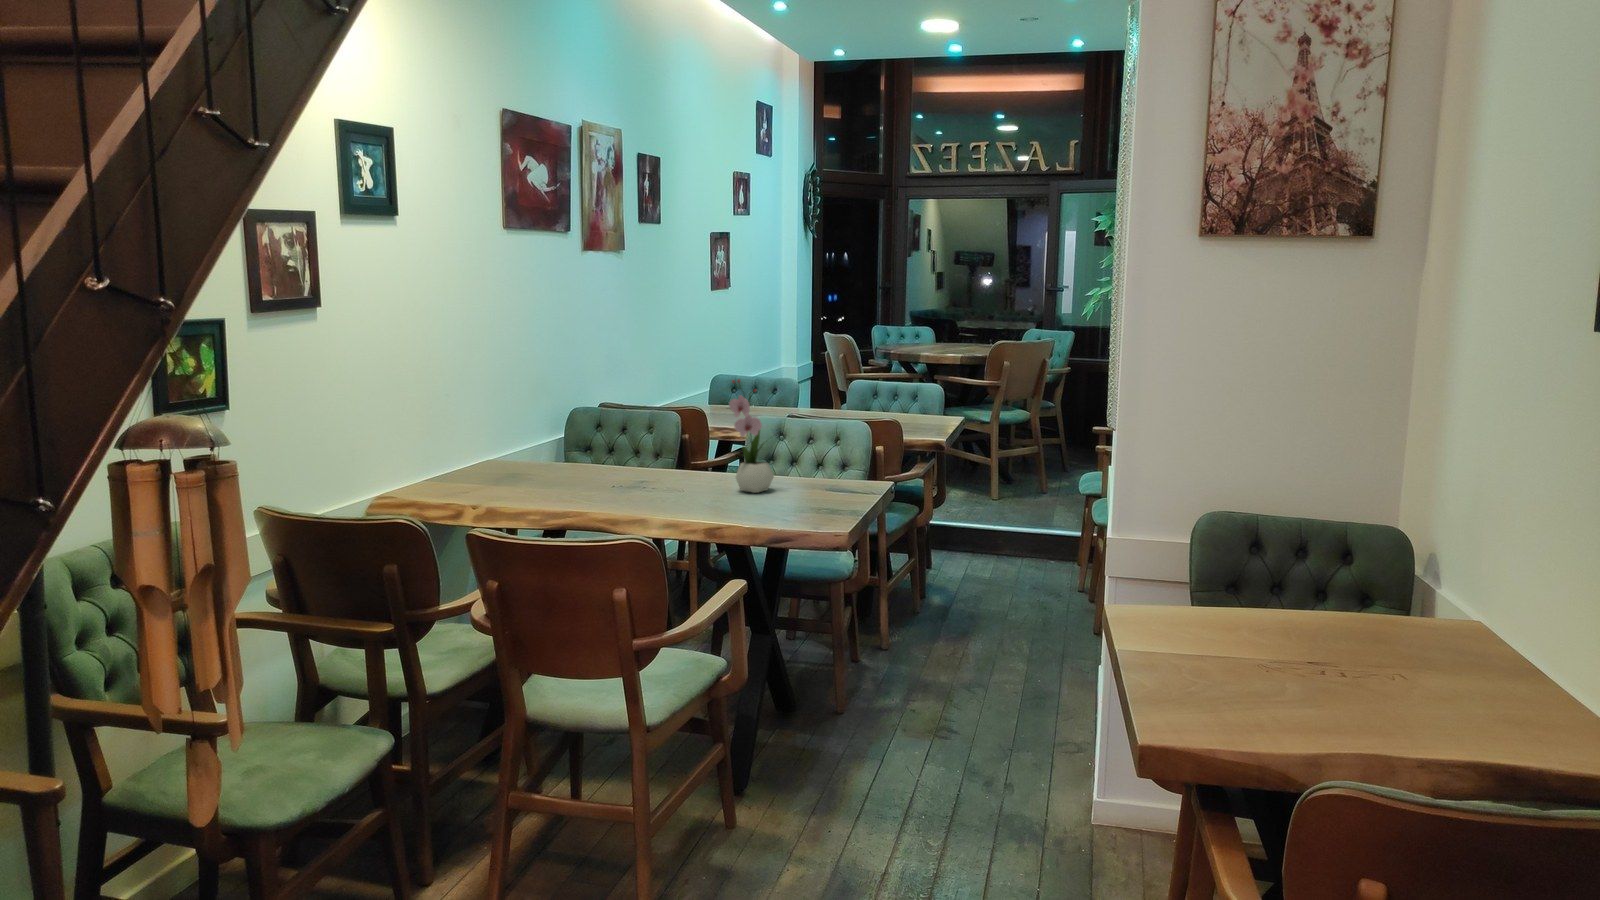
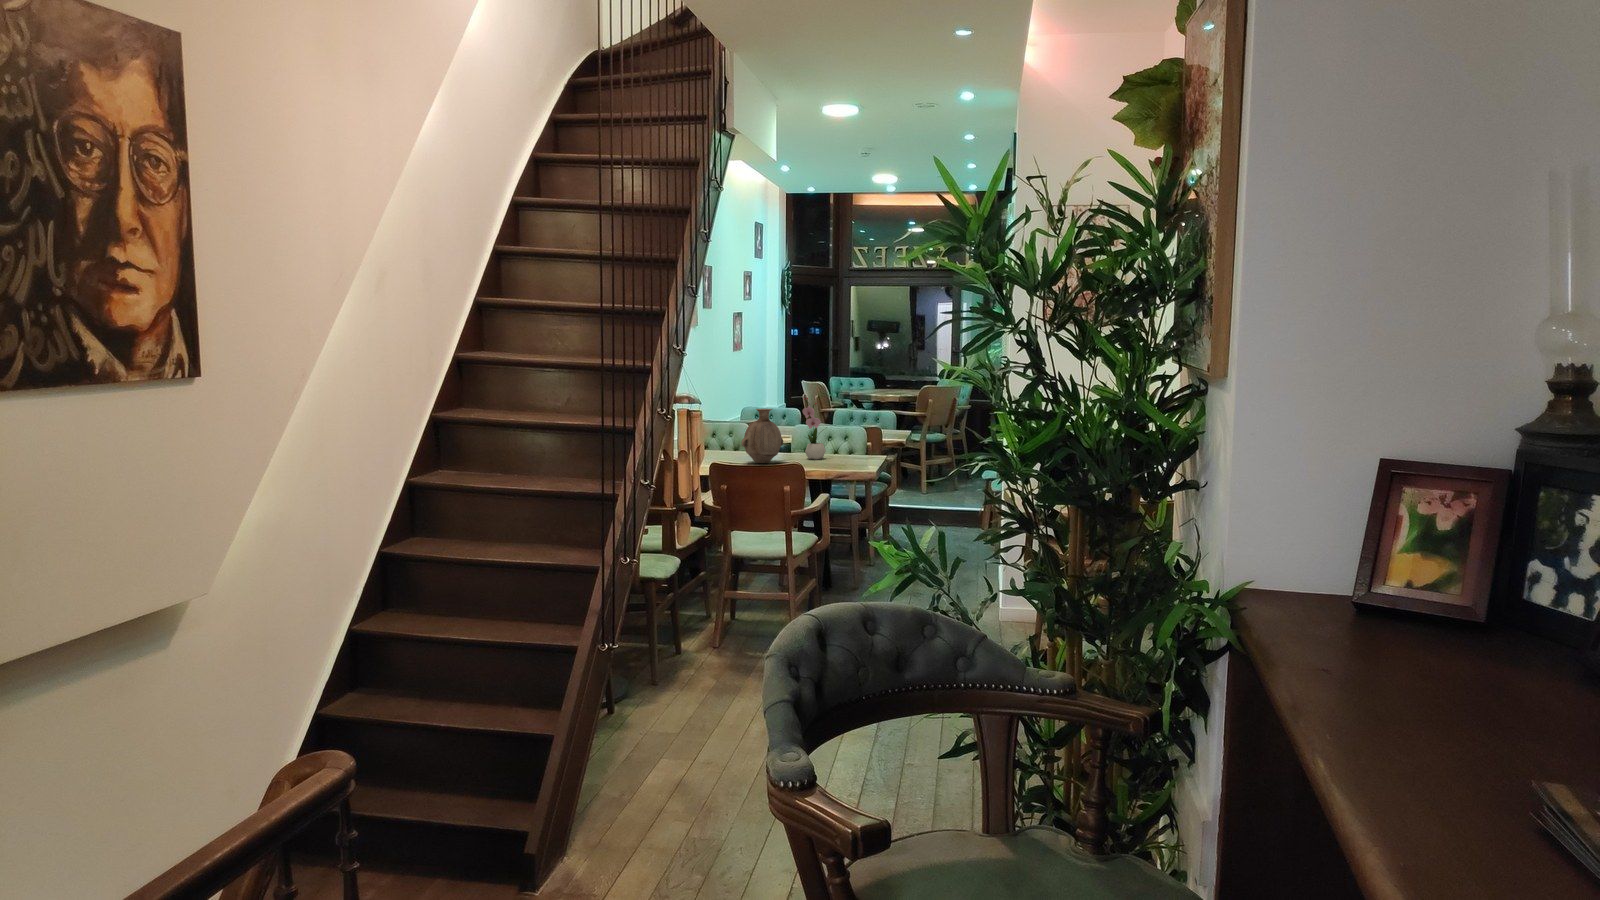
vase: none [609,399,693,500] -> present [742,409,783,463]

